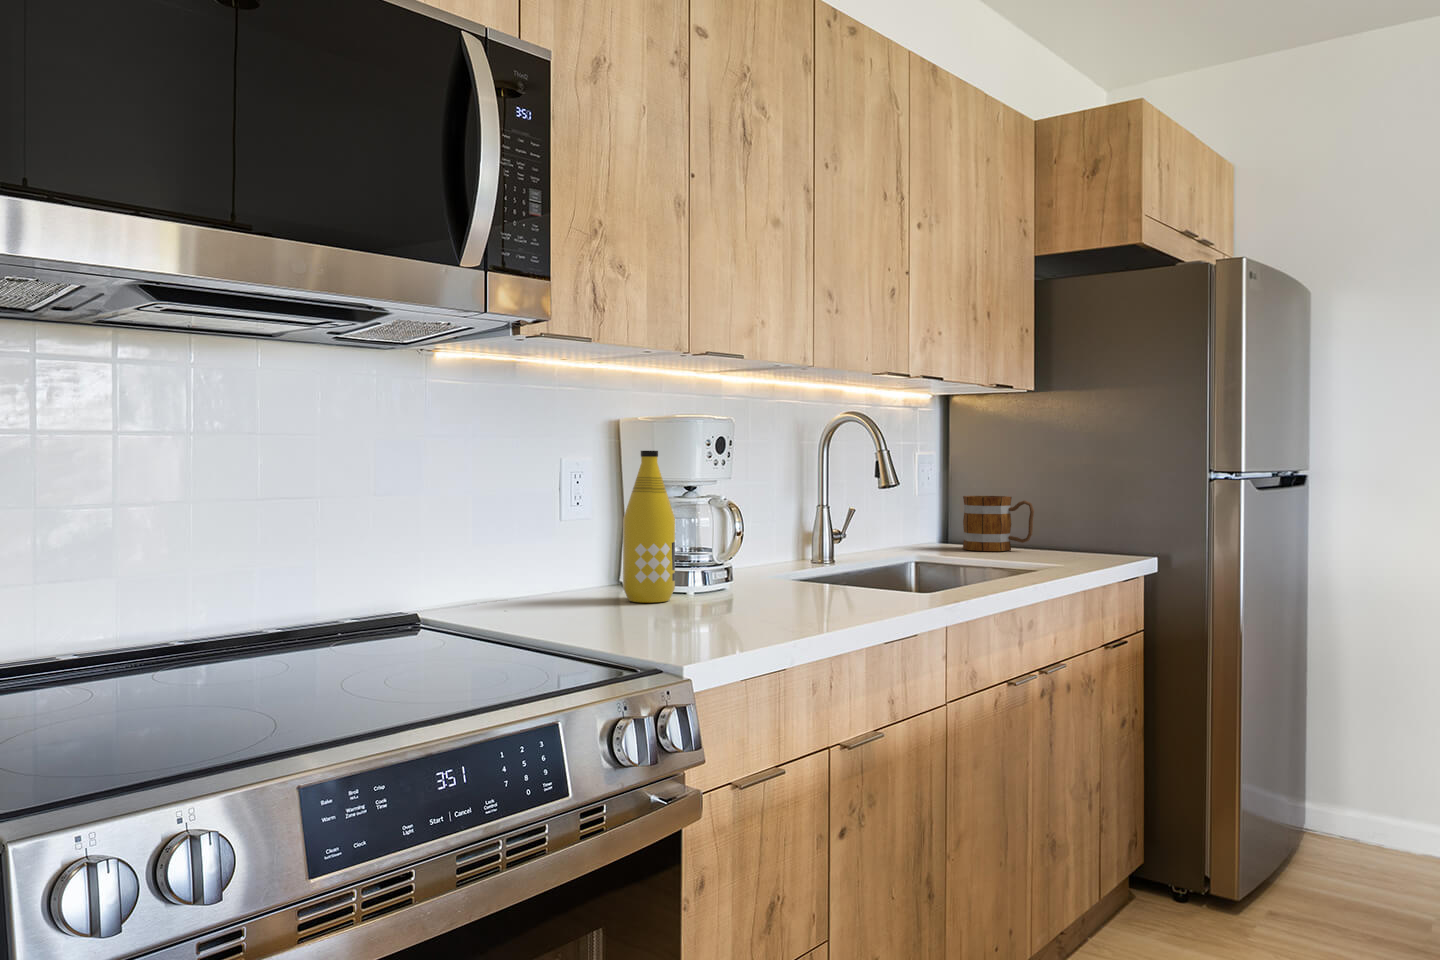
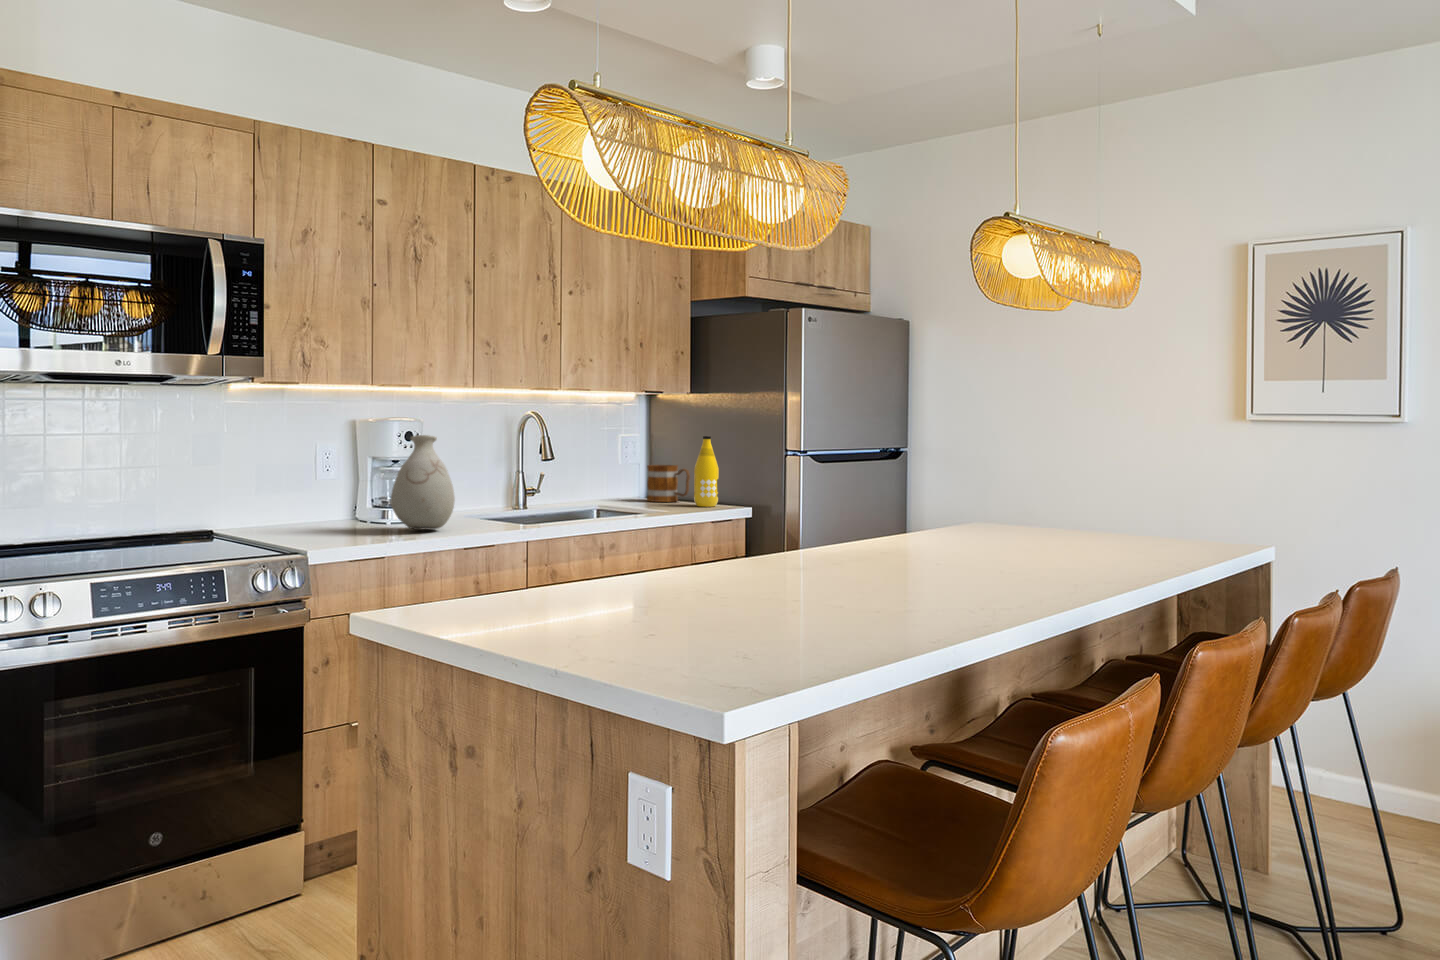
vase: none [722,439,830,609] -> present [391,435,455,530]
bottle: present [623,451,675,602] -> present [694,436,719,507]

